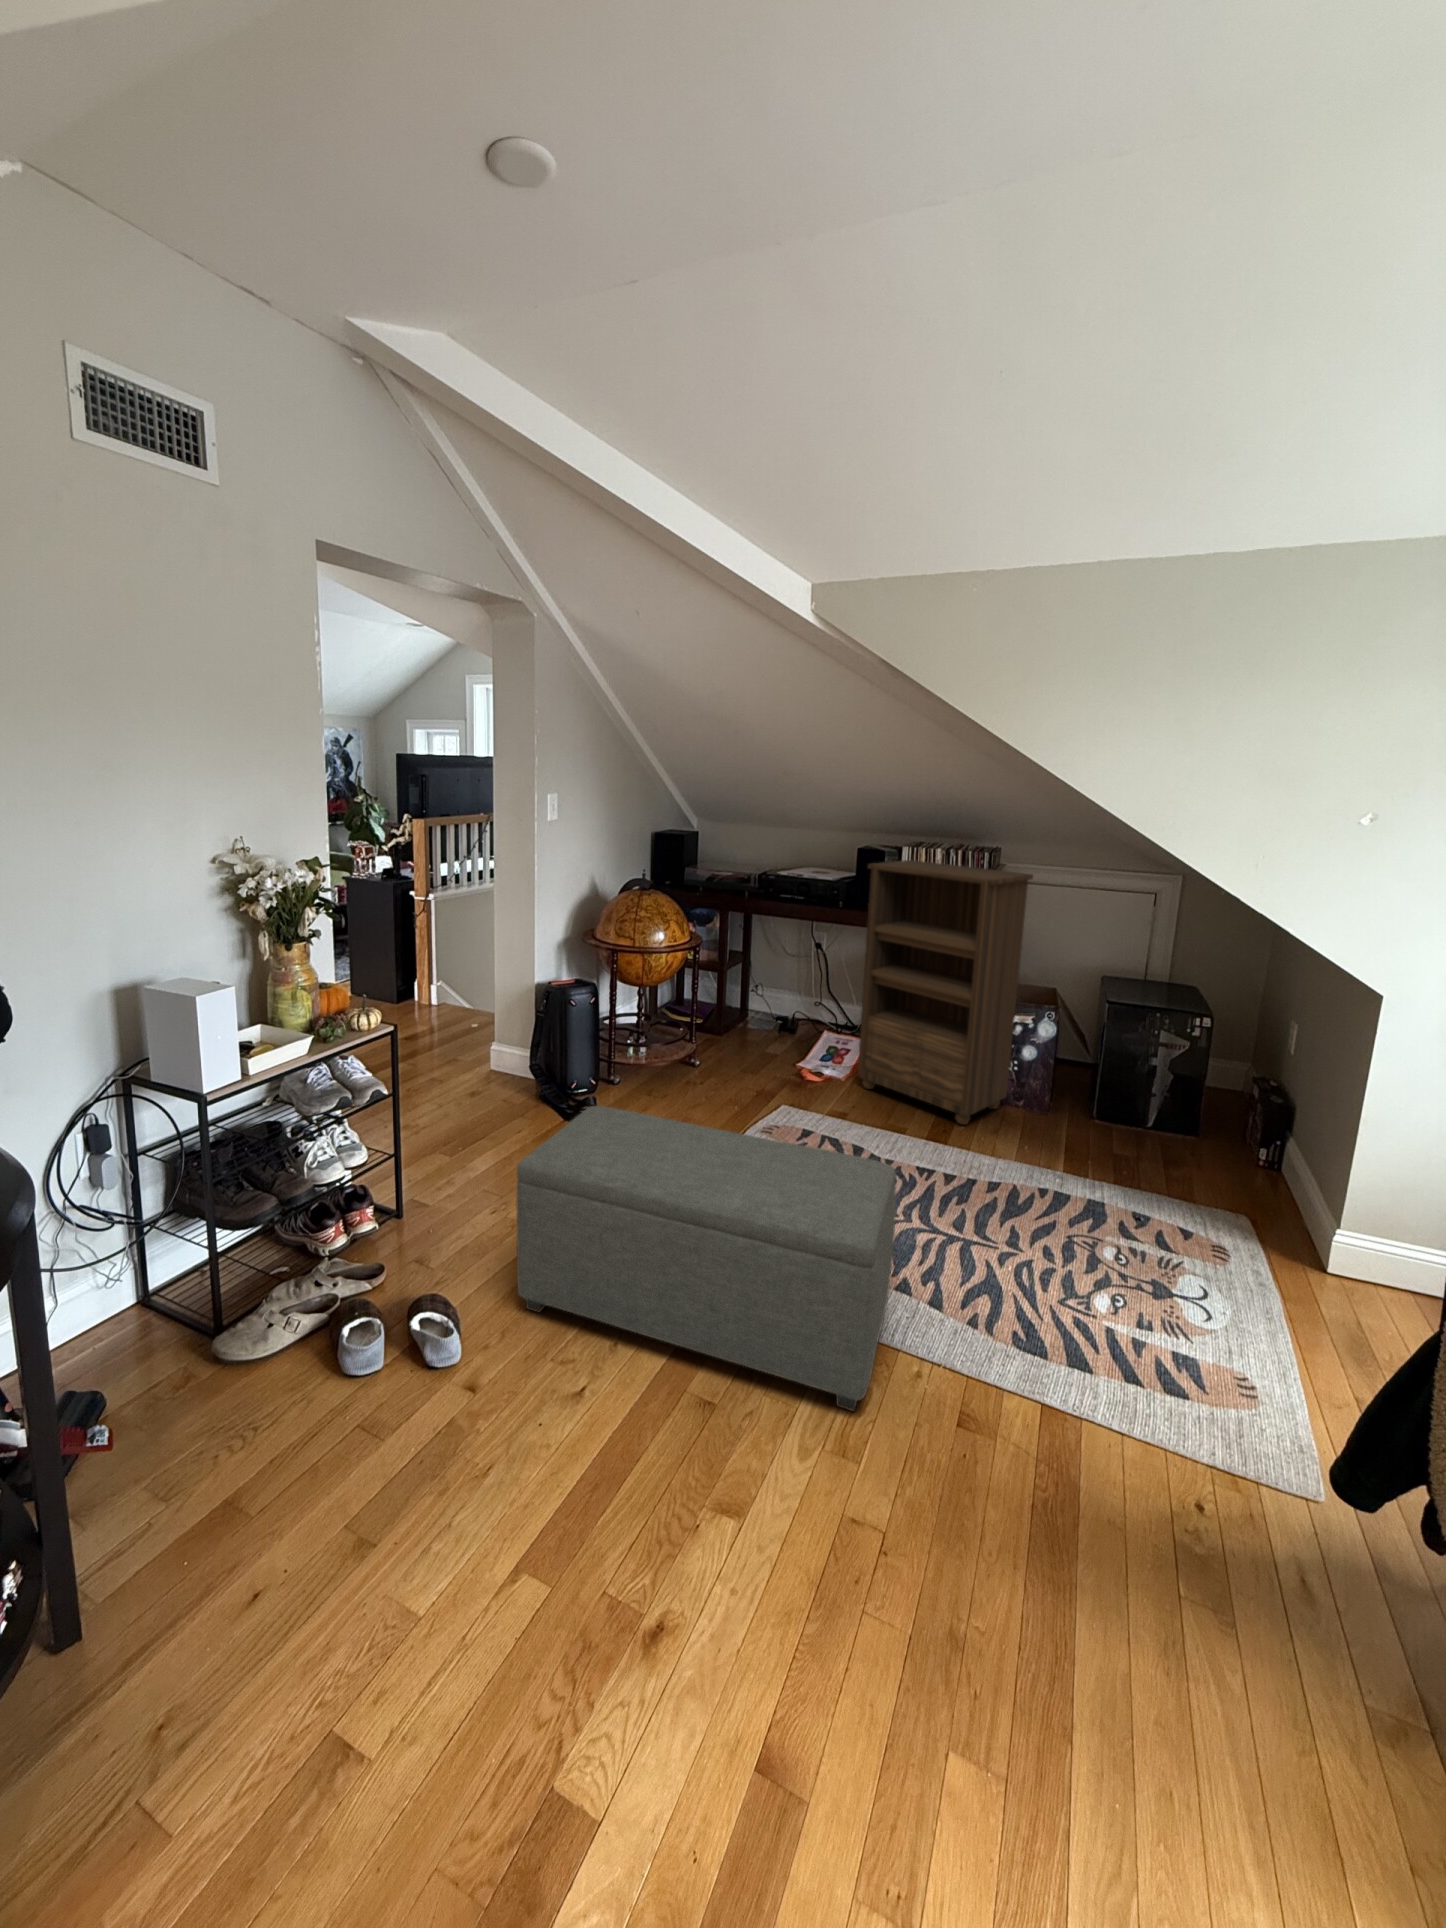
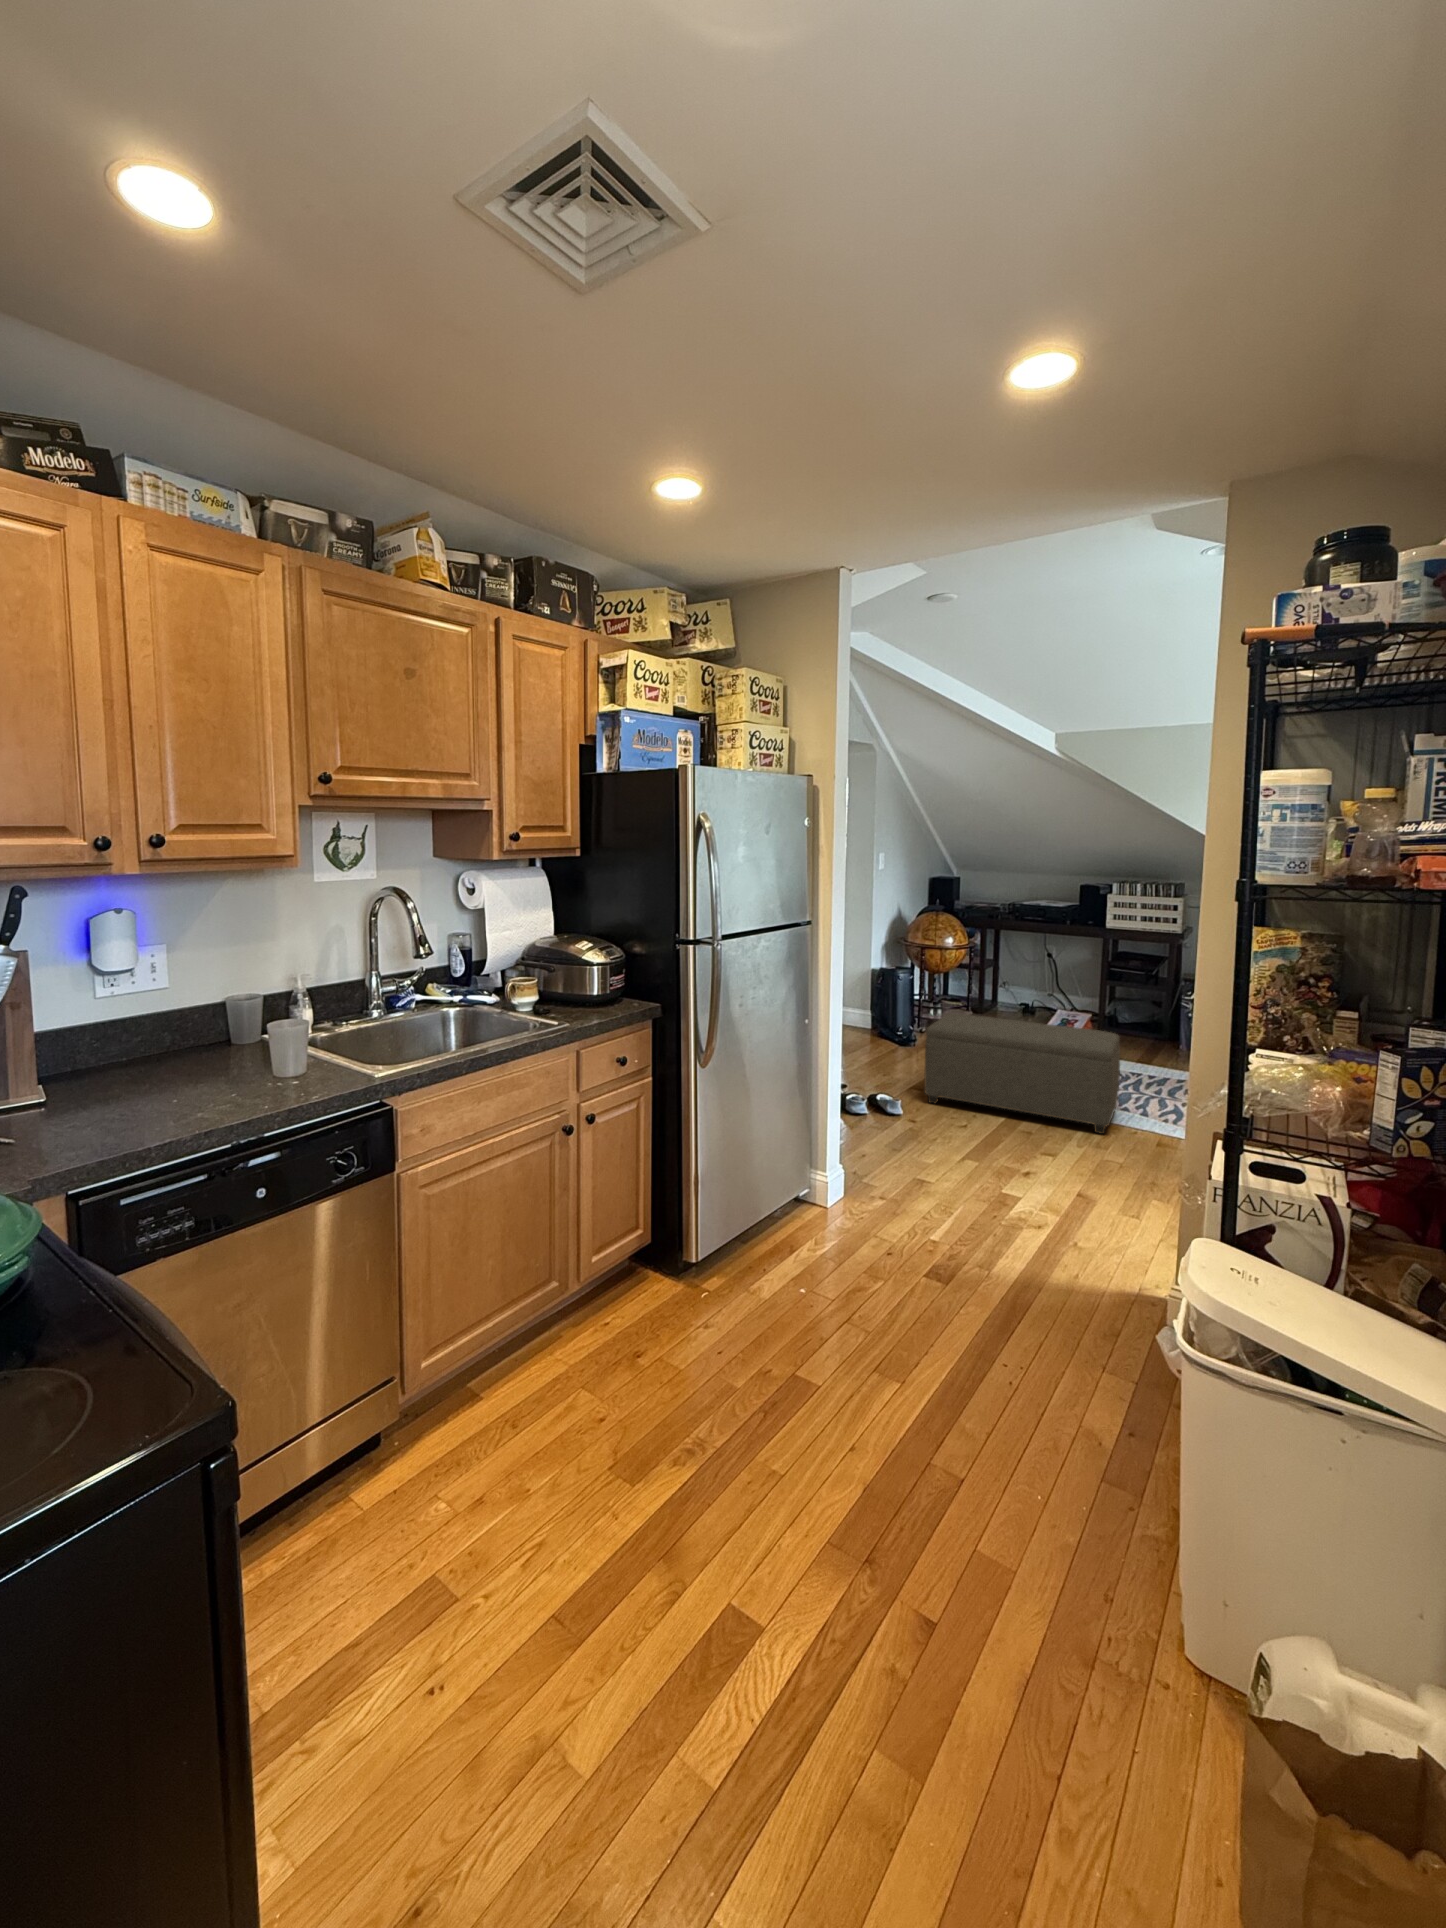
bookshelf: present [857,860,1033,1124] -> none [1086,891,1204,1056]

